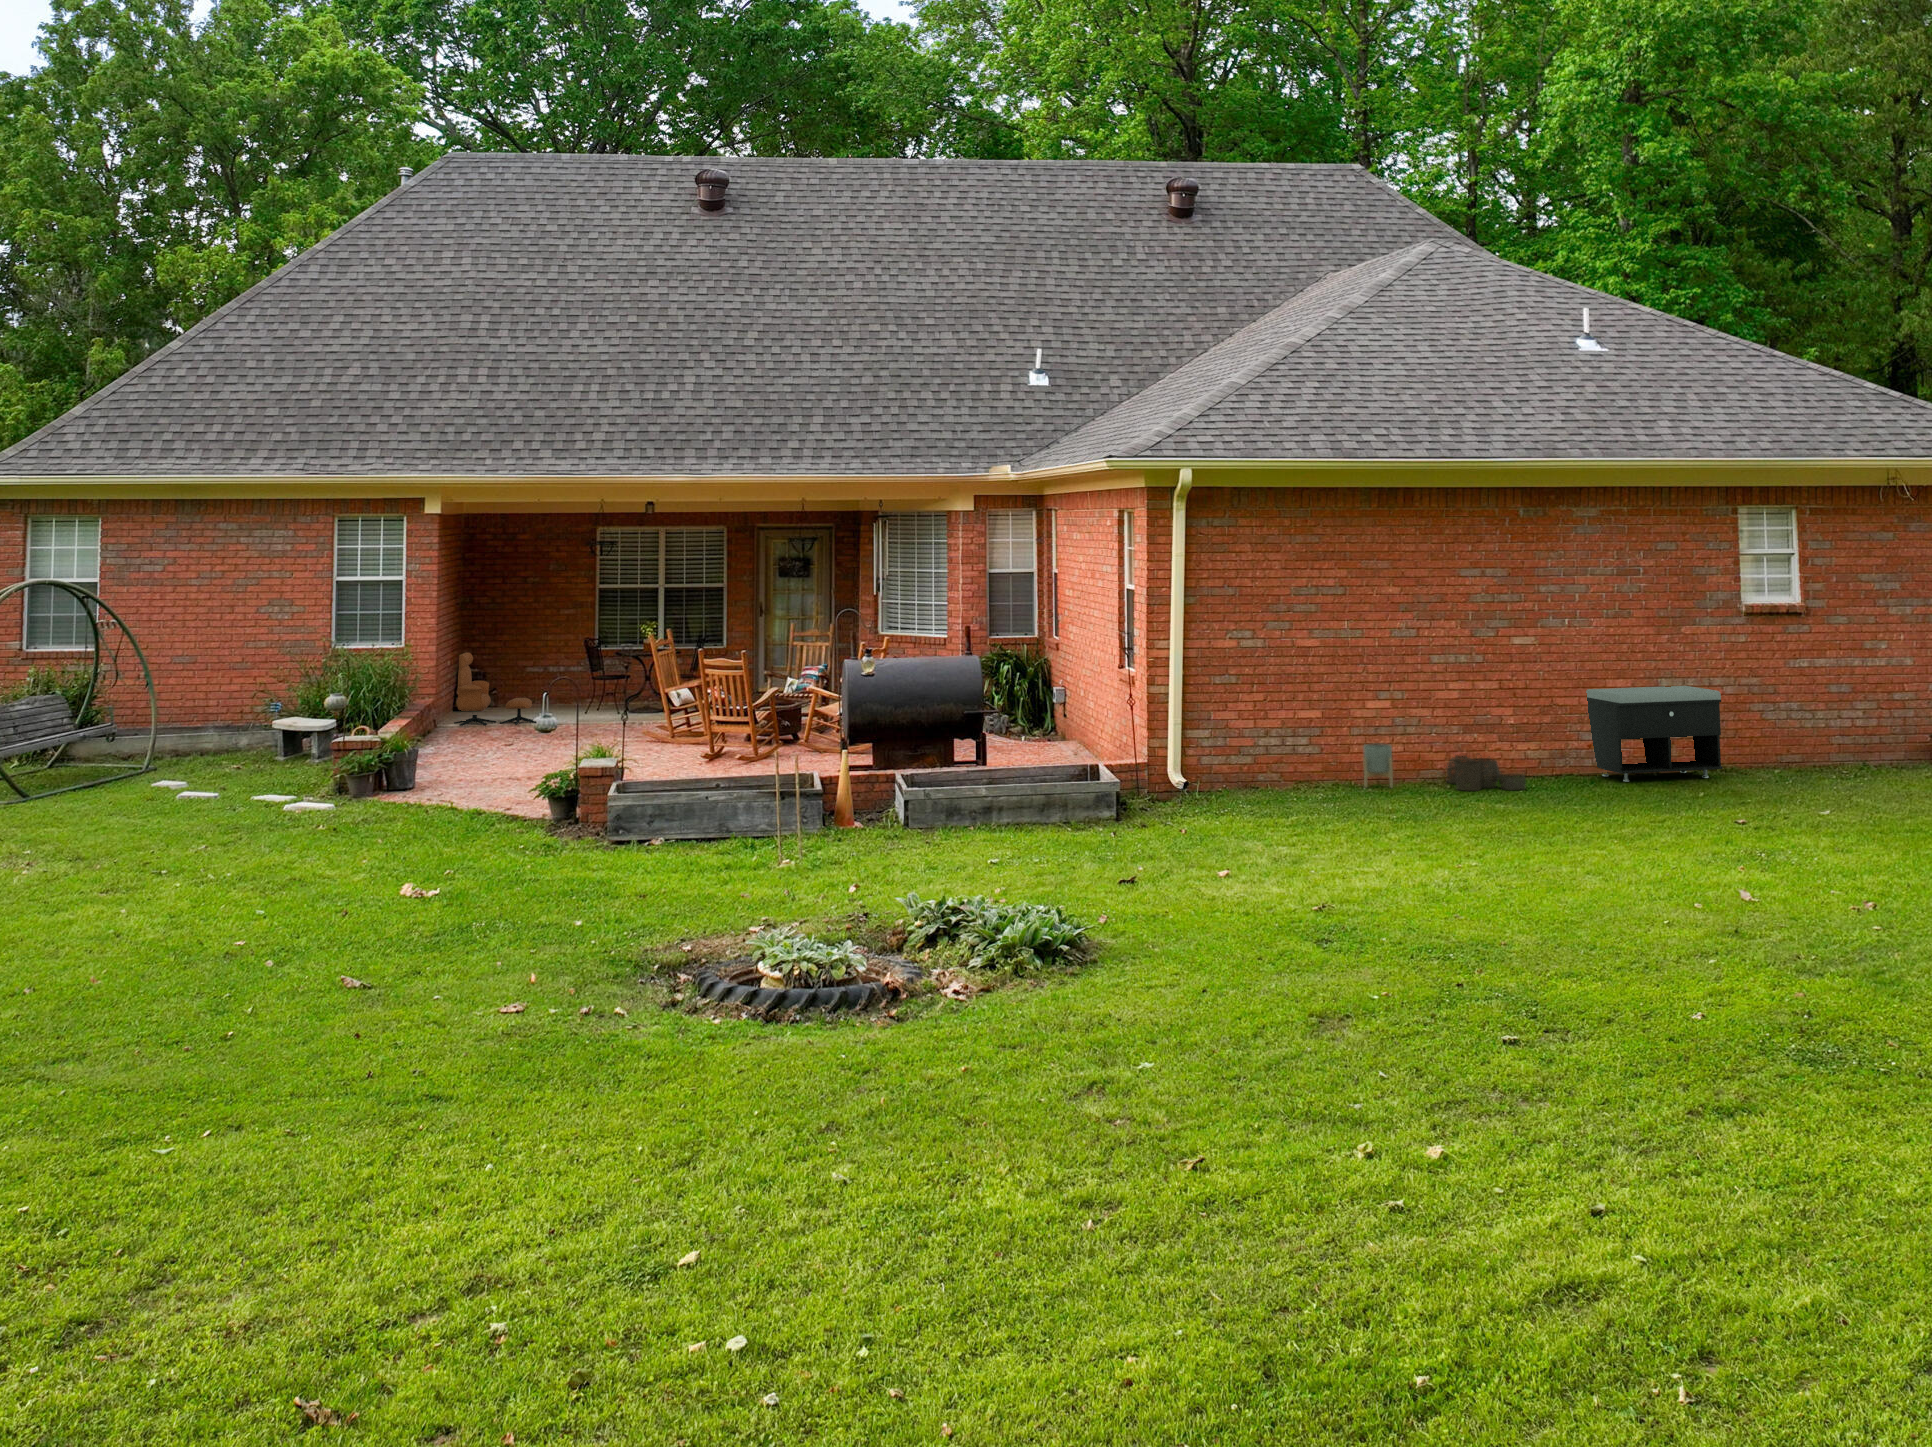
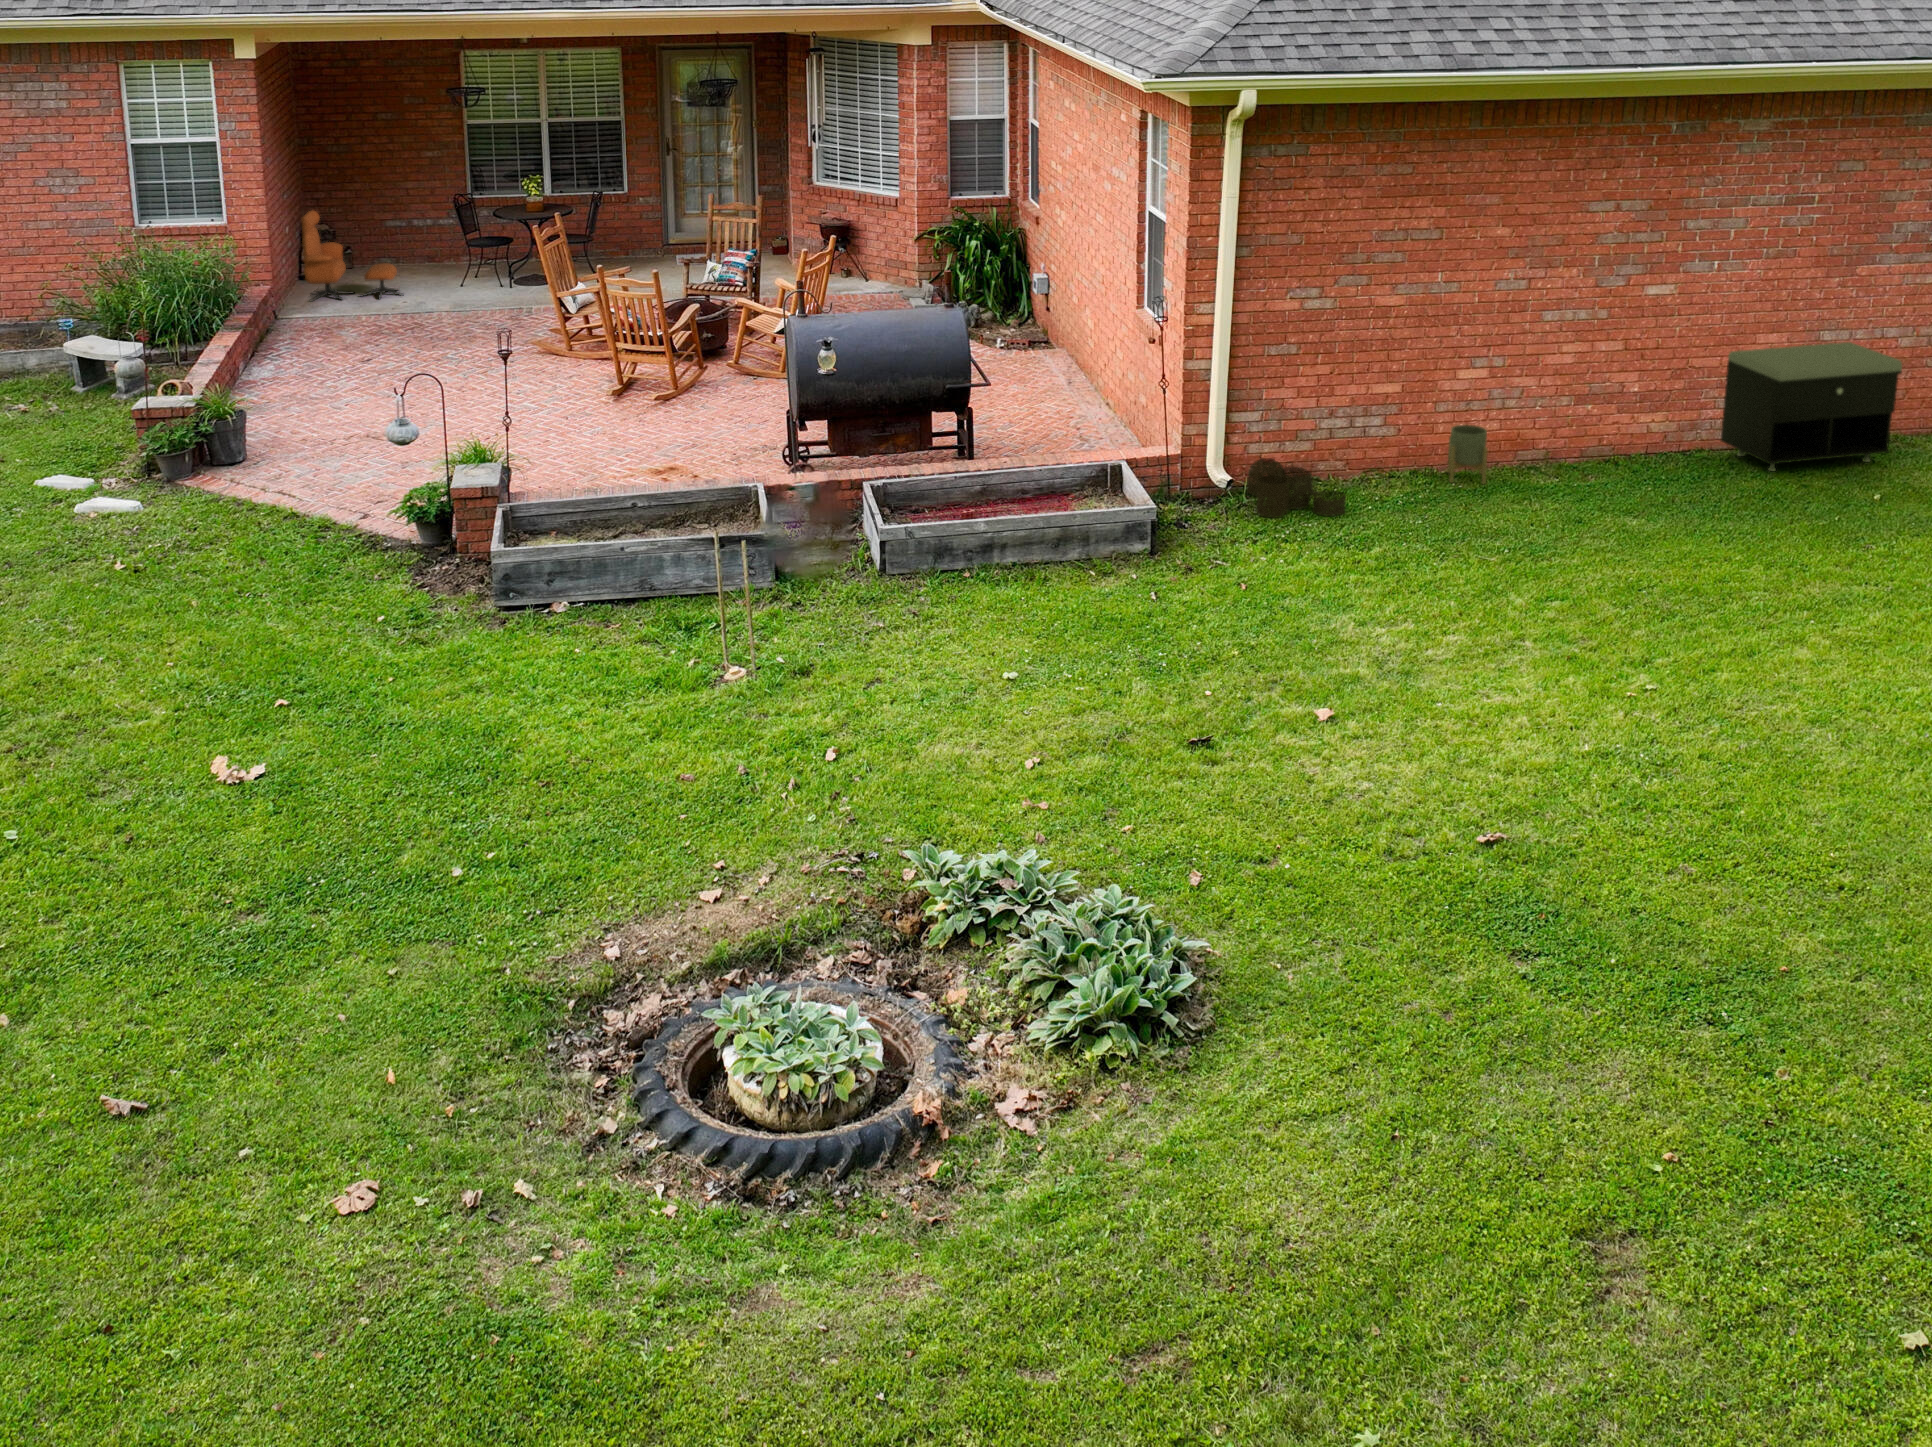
woven basket: present [1447,755,1526,791] -> present [1247,457,1346,518]

